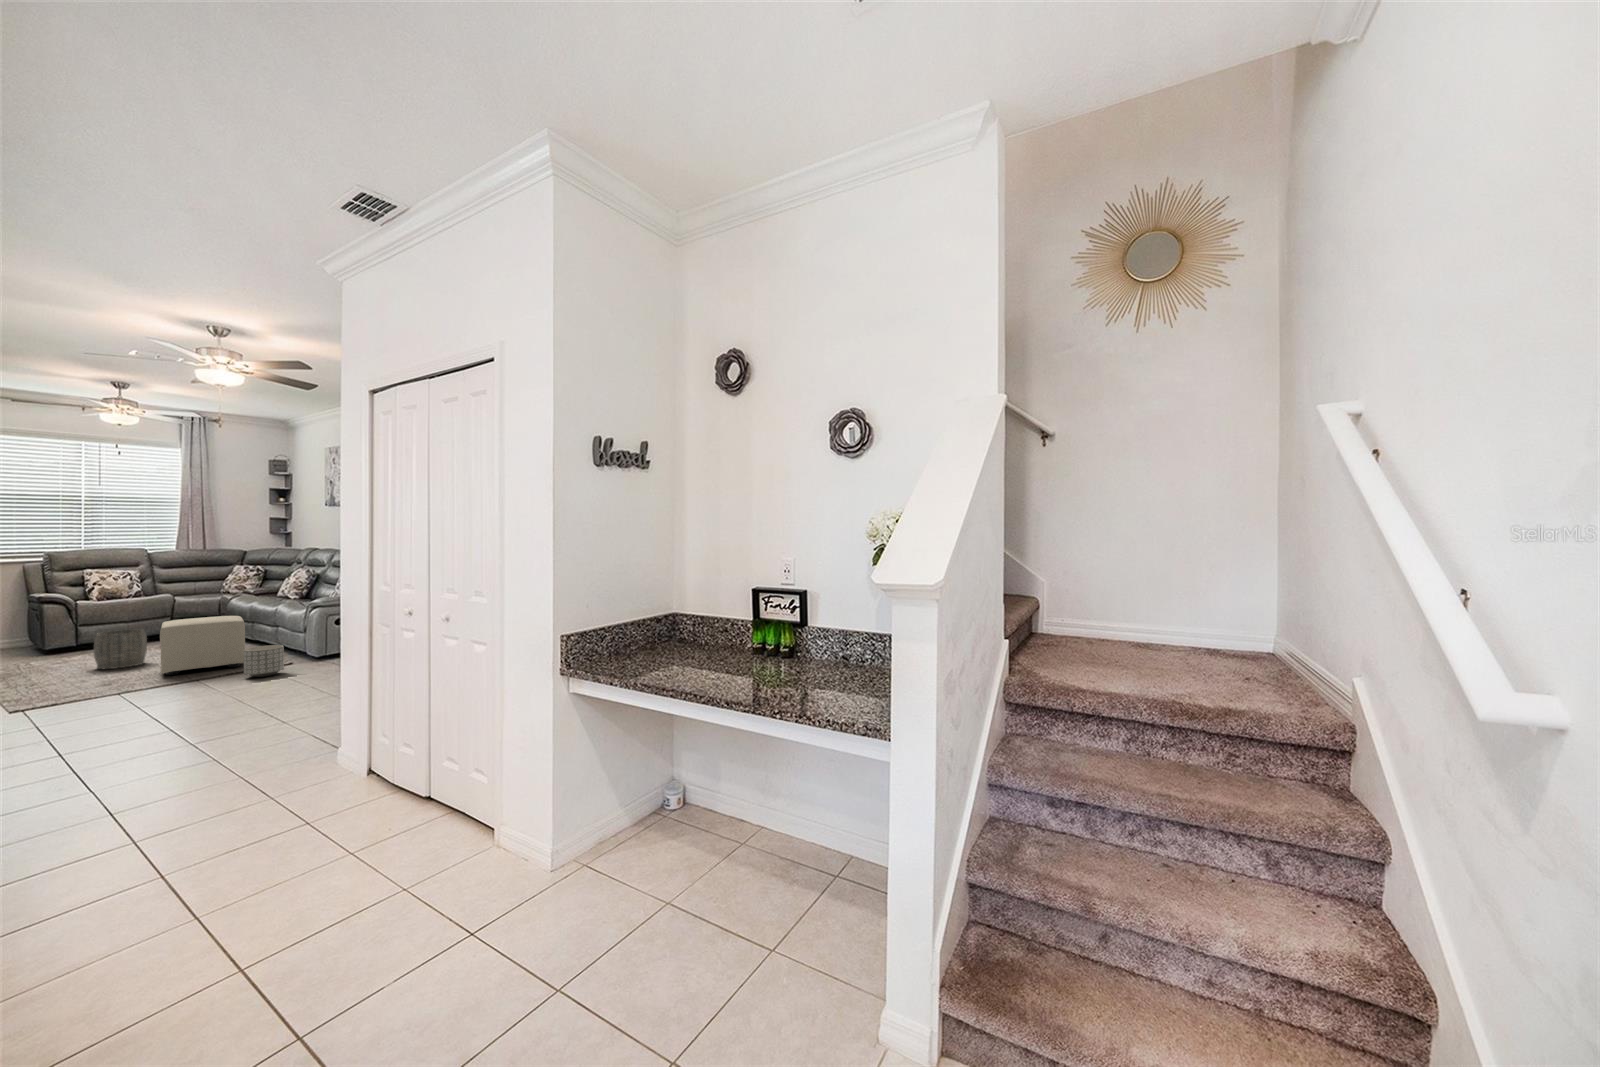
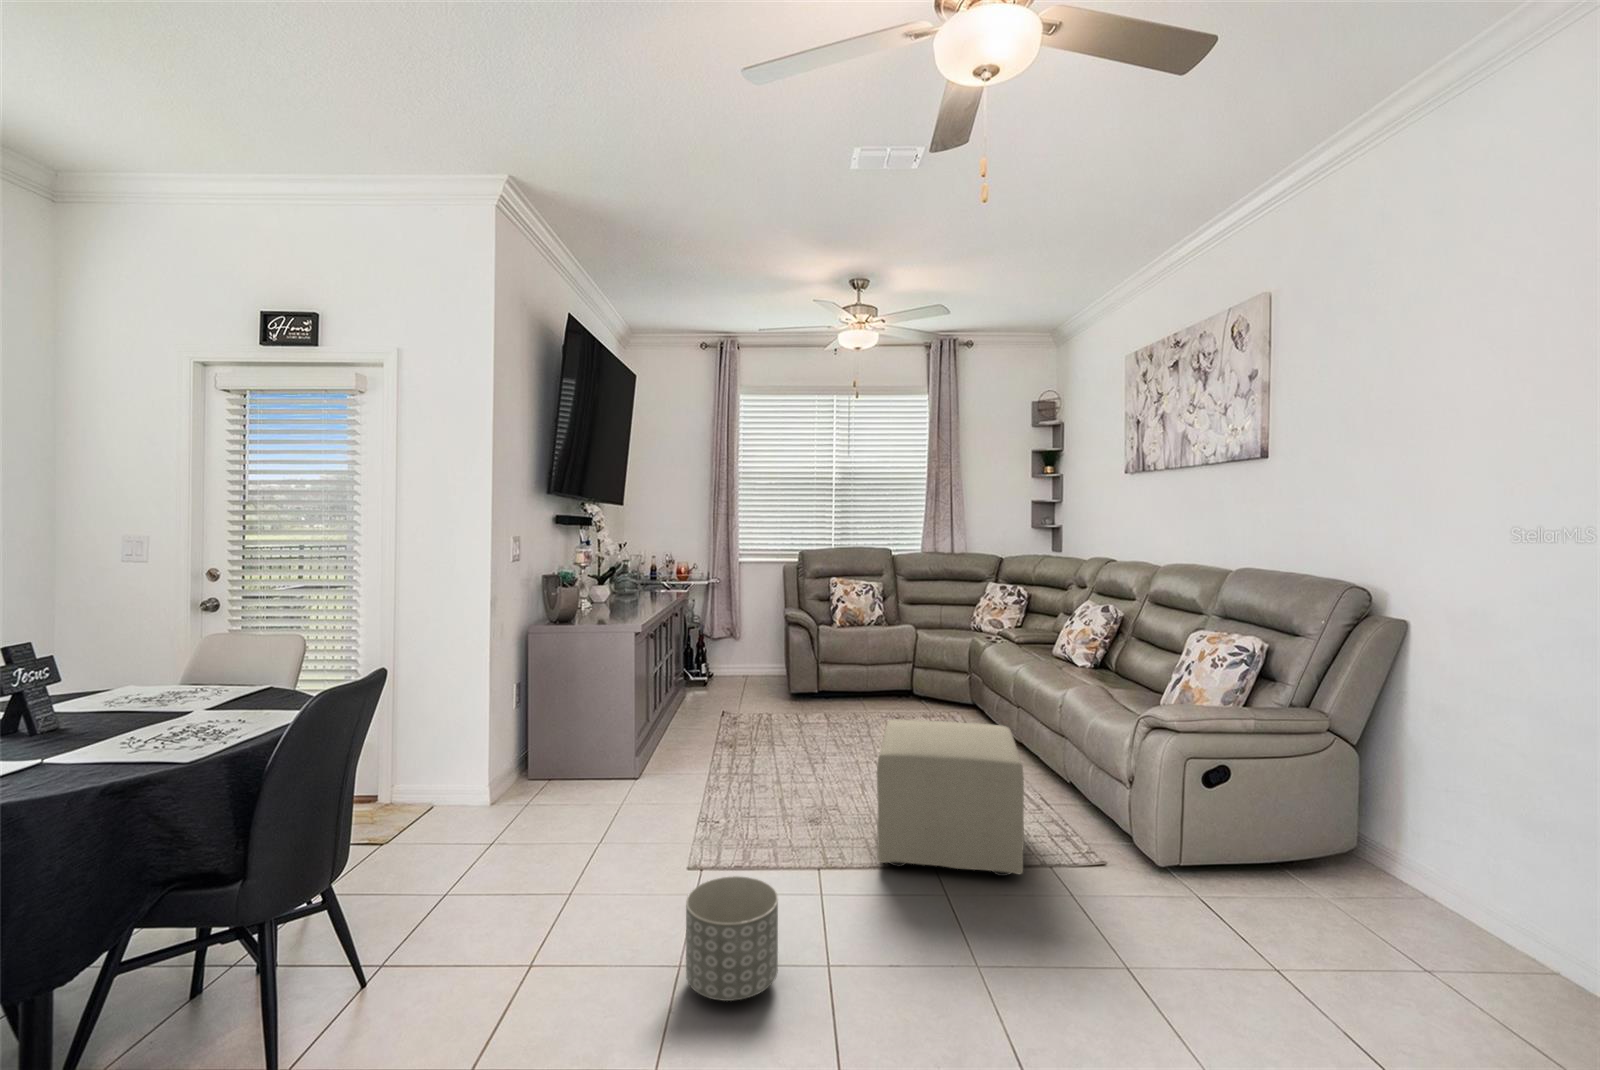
woven basket: present [94,629,147,669] -> none [810,705,873,785]
planter: present [244,645,284,677] -> present [686,876,778,1001]

